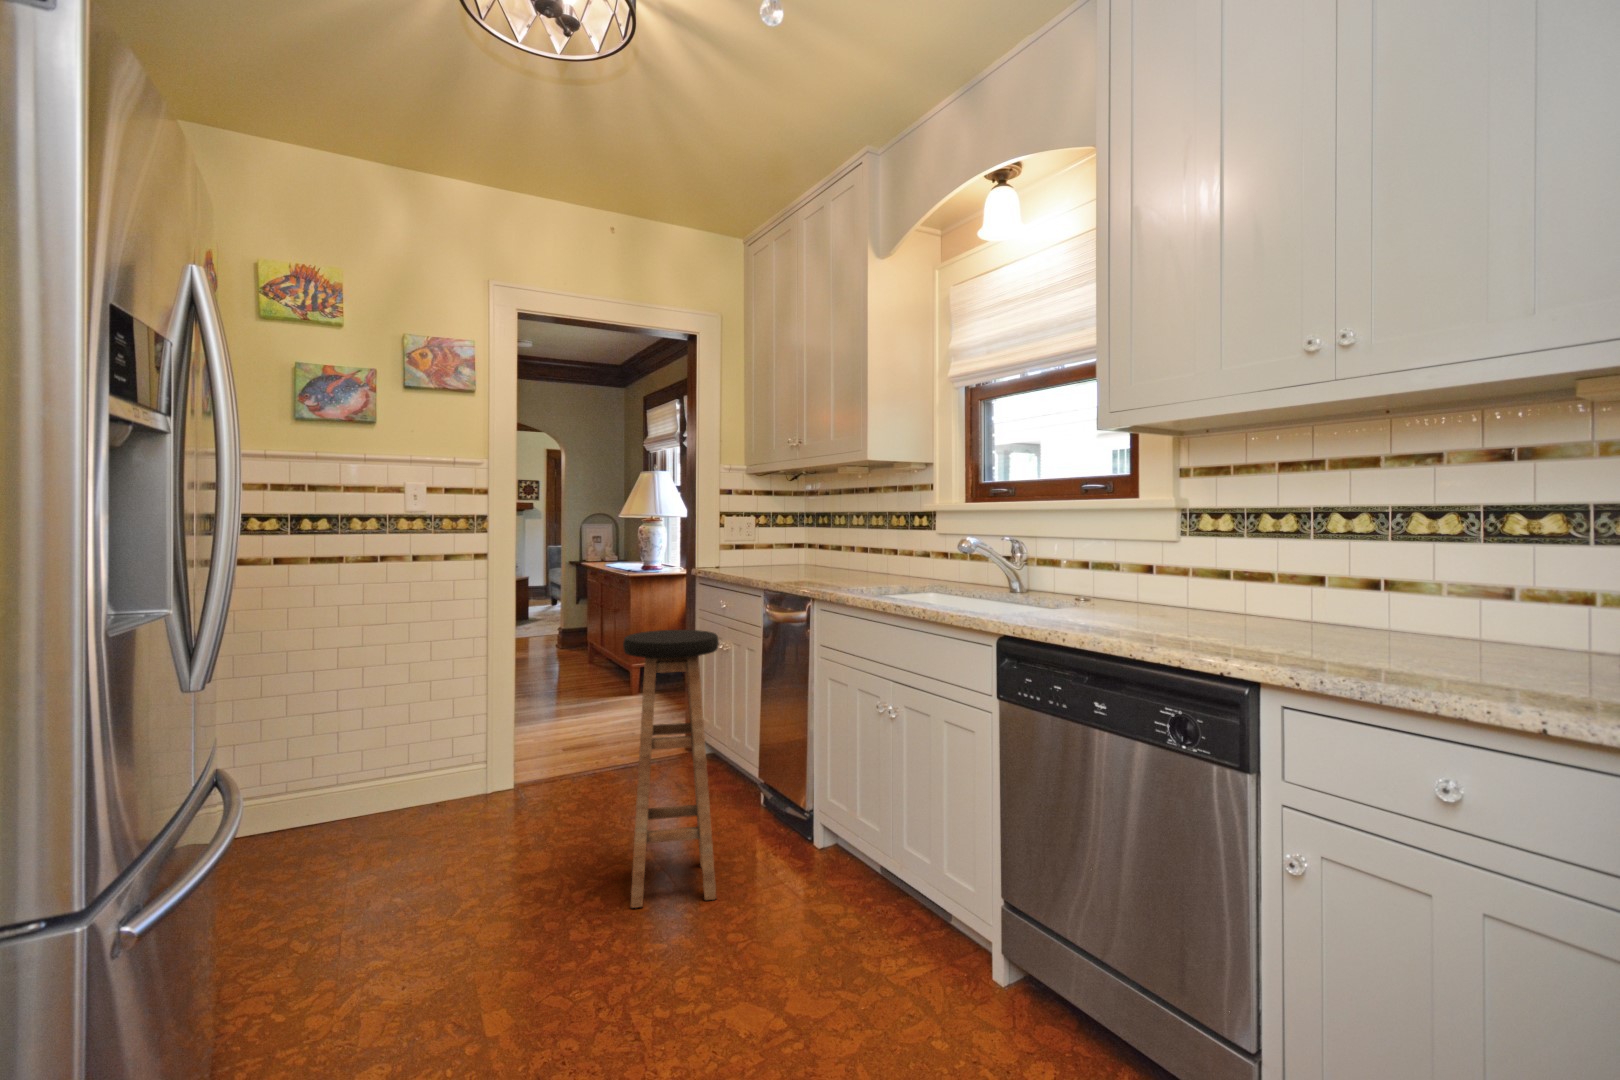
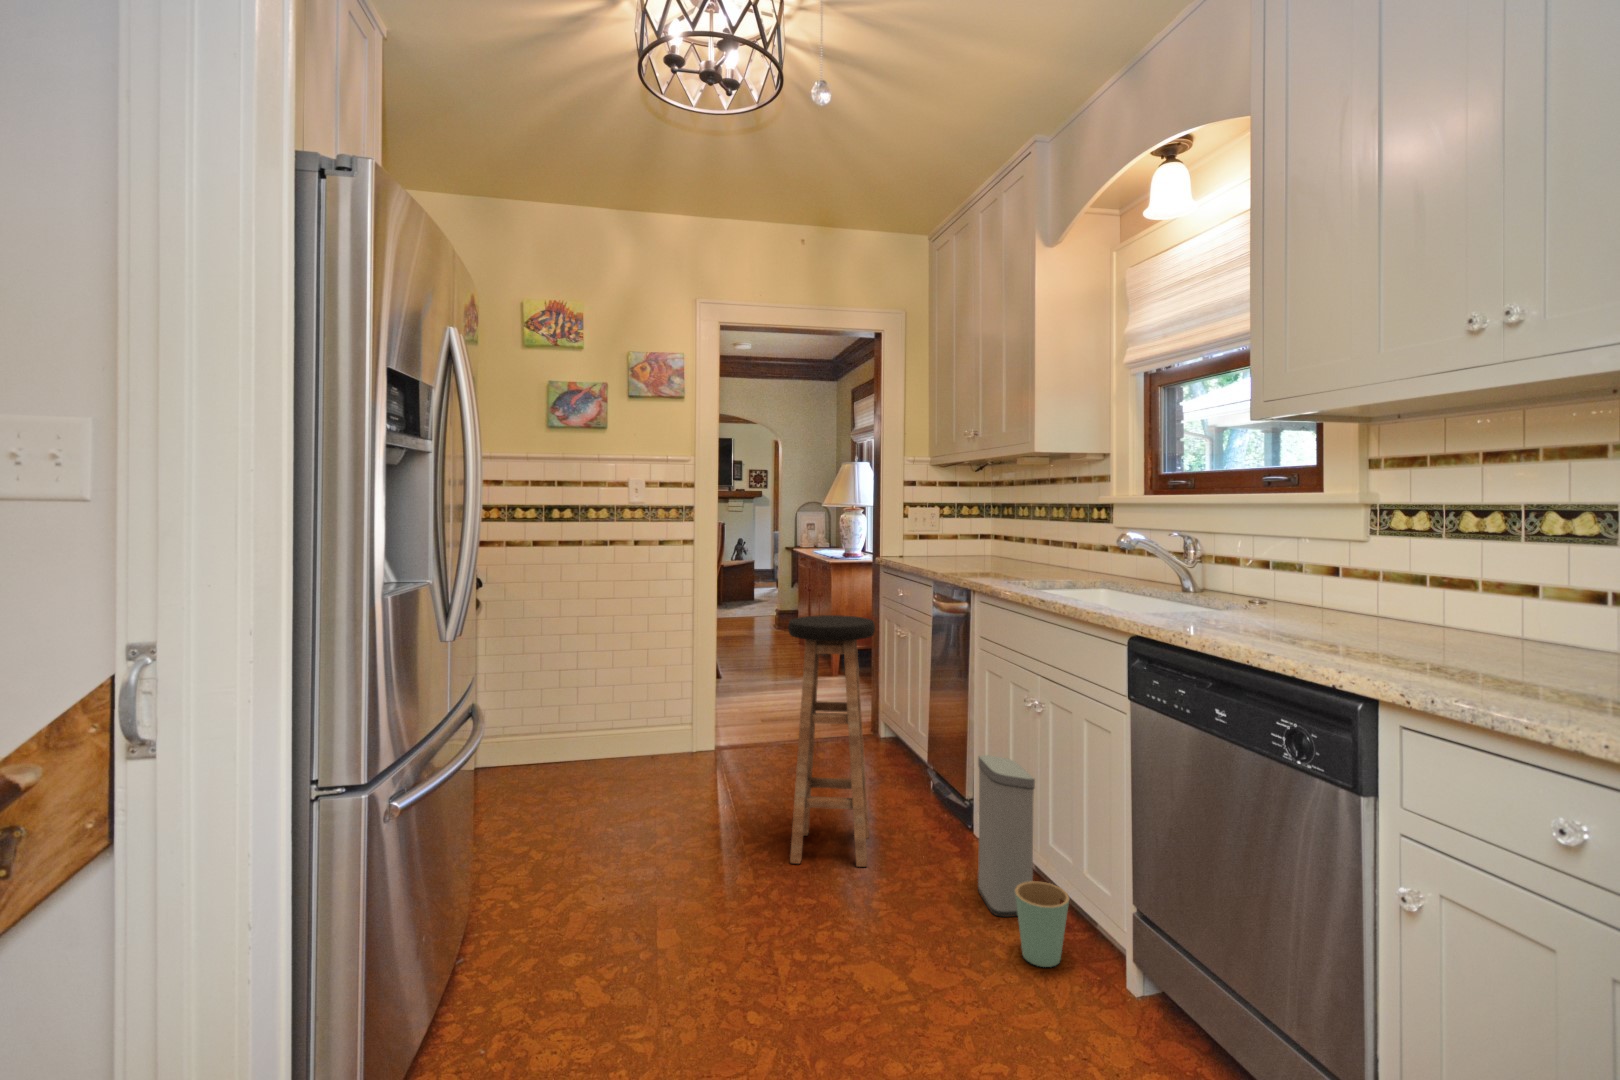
trash can: none [834,766,940,978] -> present [978,755,1069,967]

